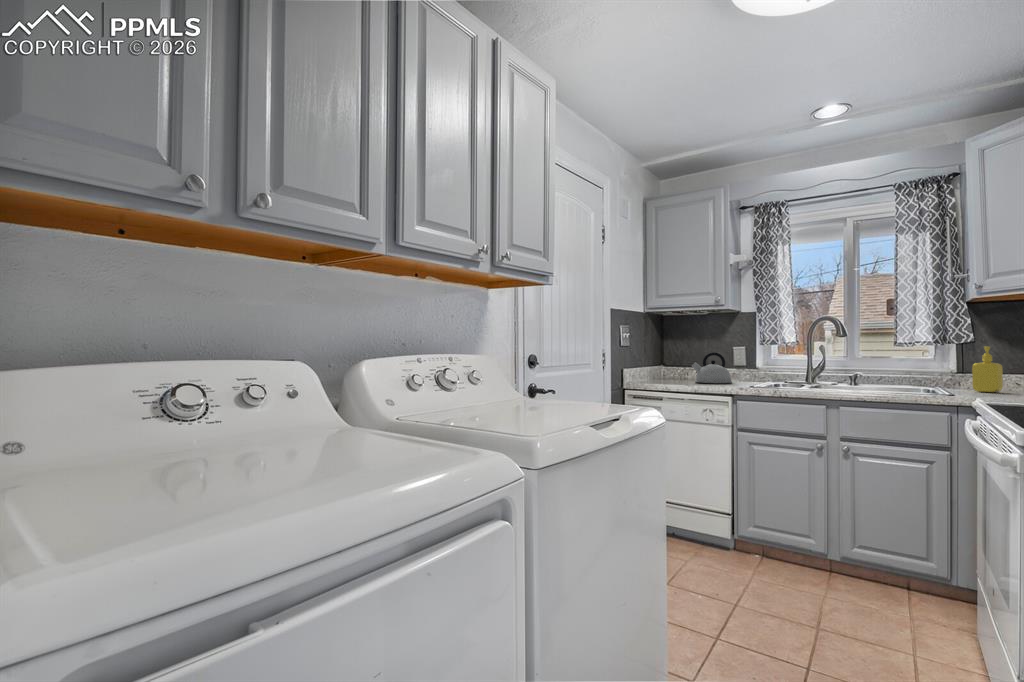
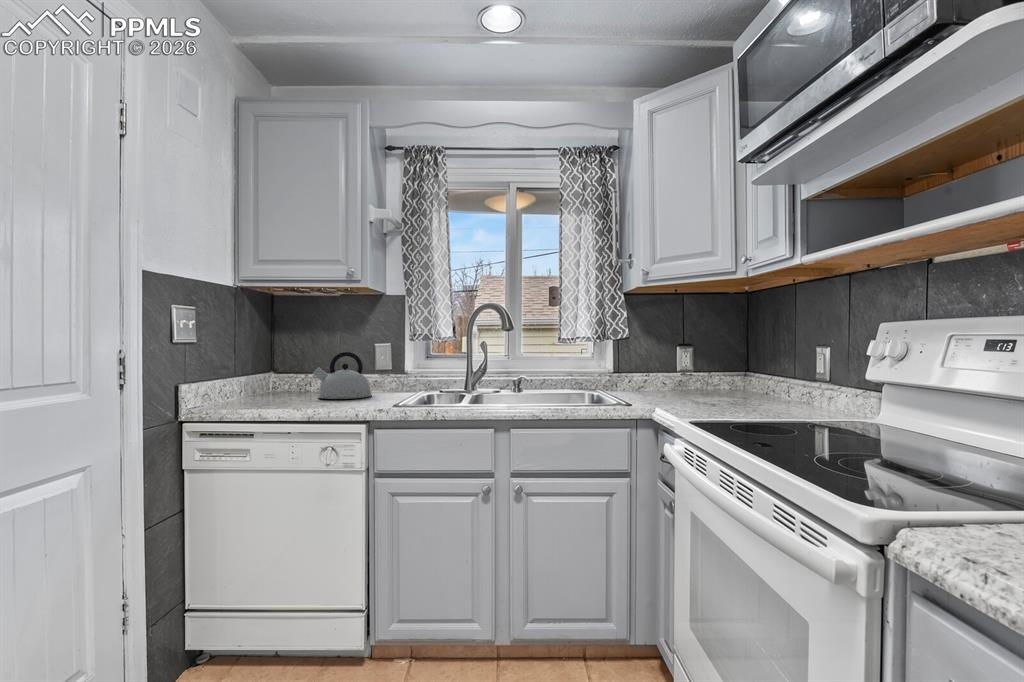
soap dispenser: present [972,346,1003,392] -> none [637,343,662,397]

